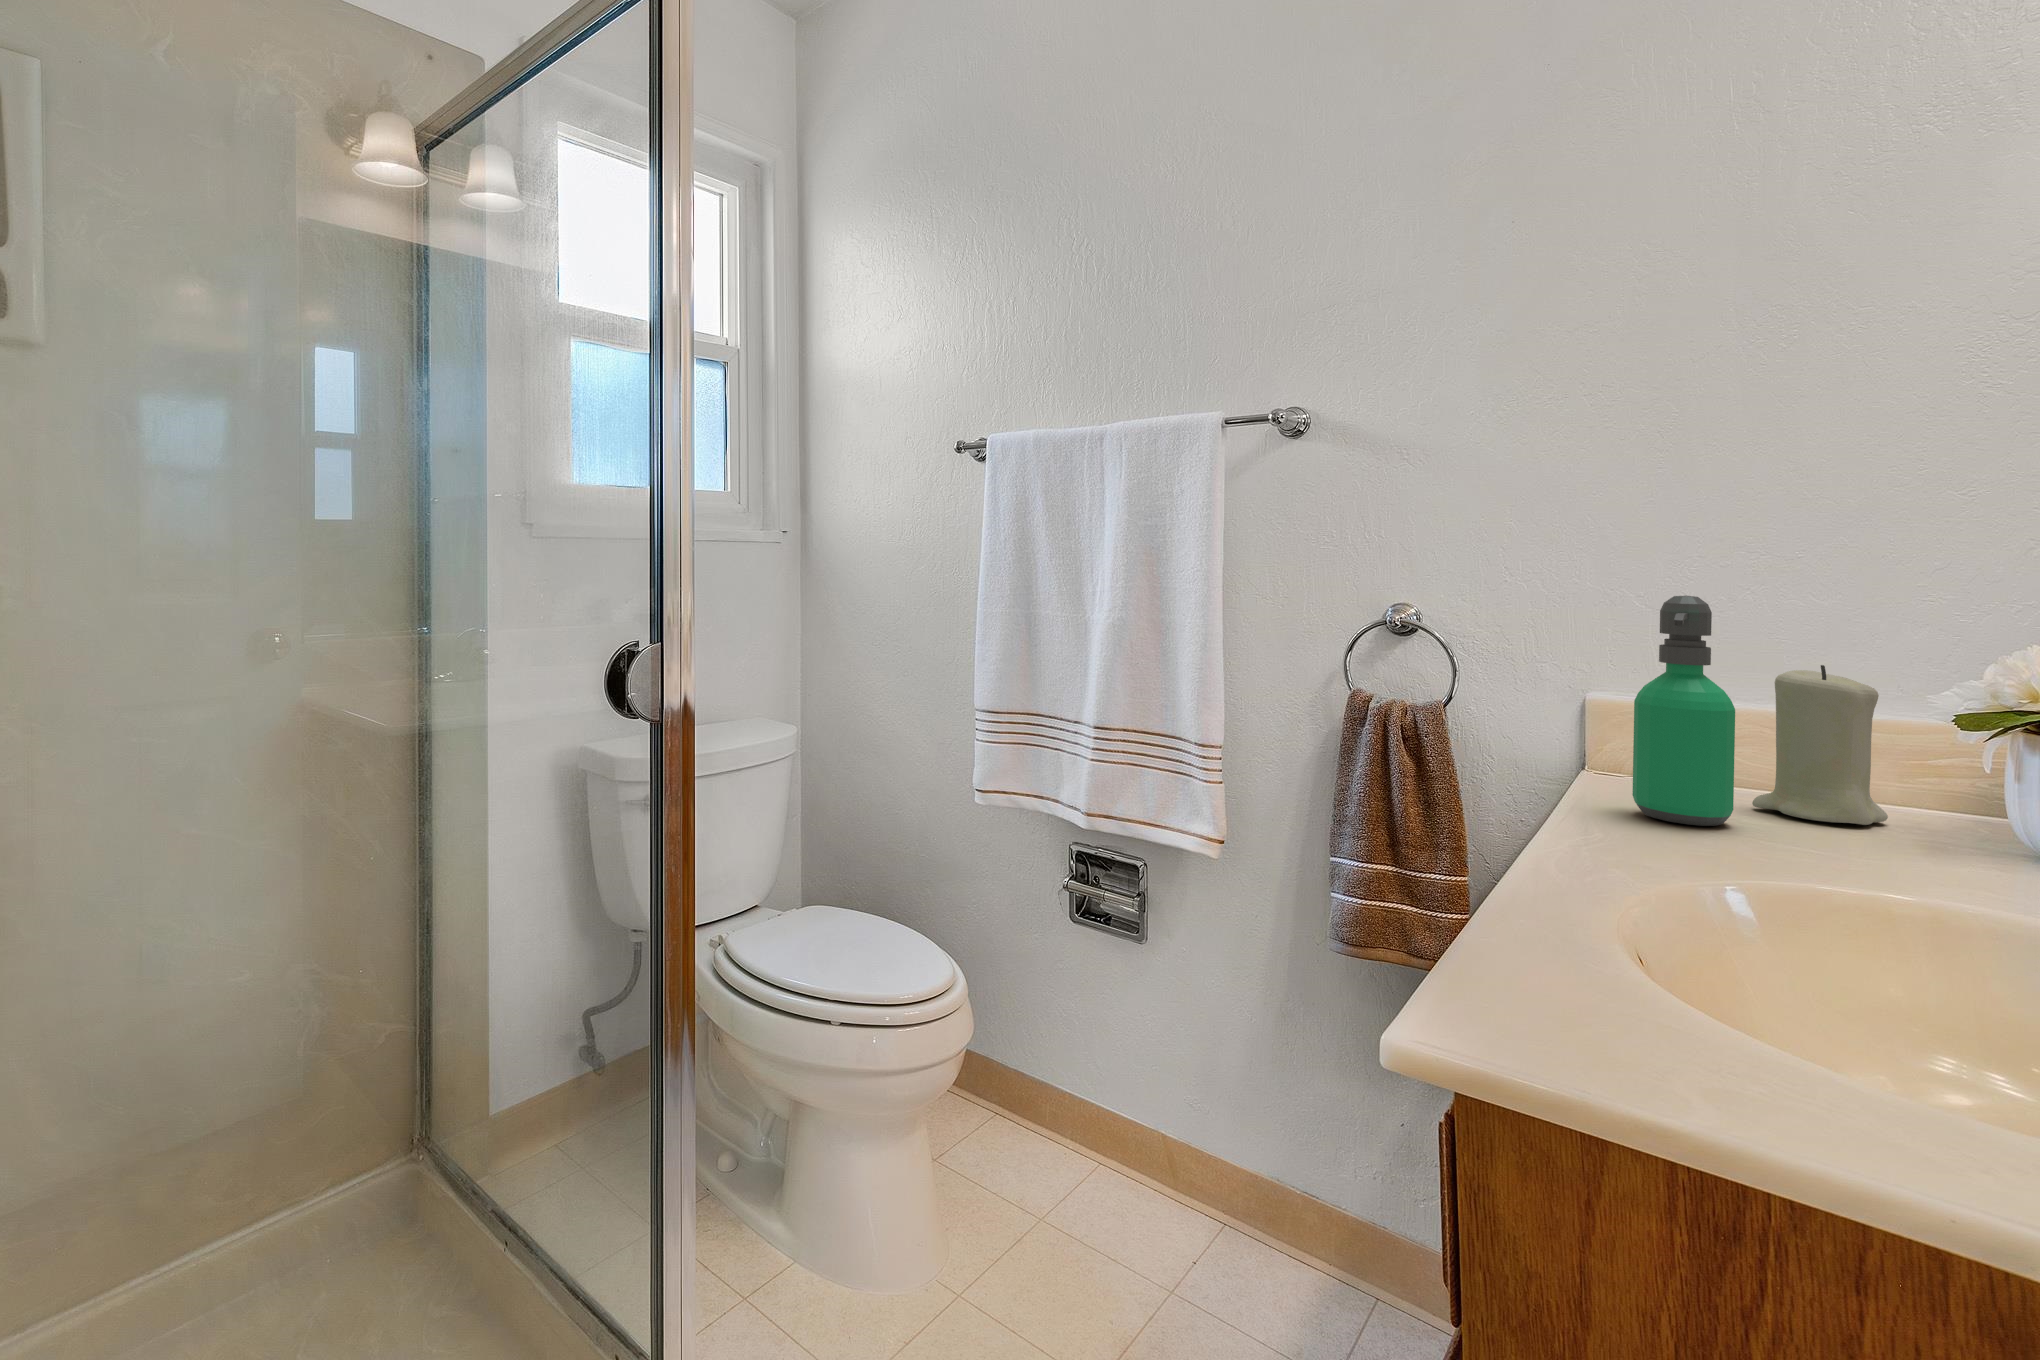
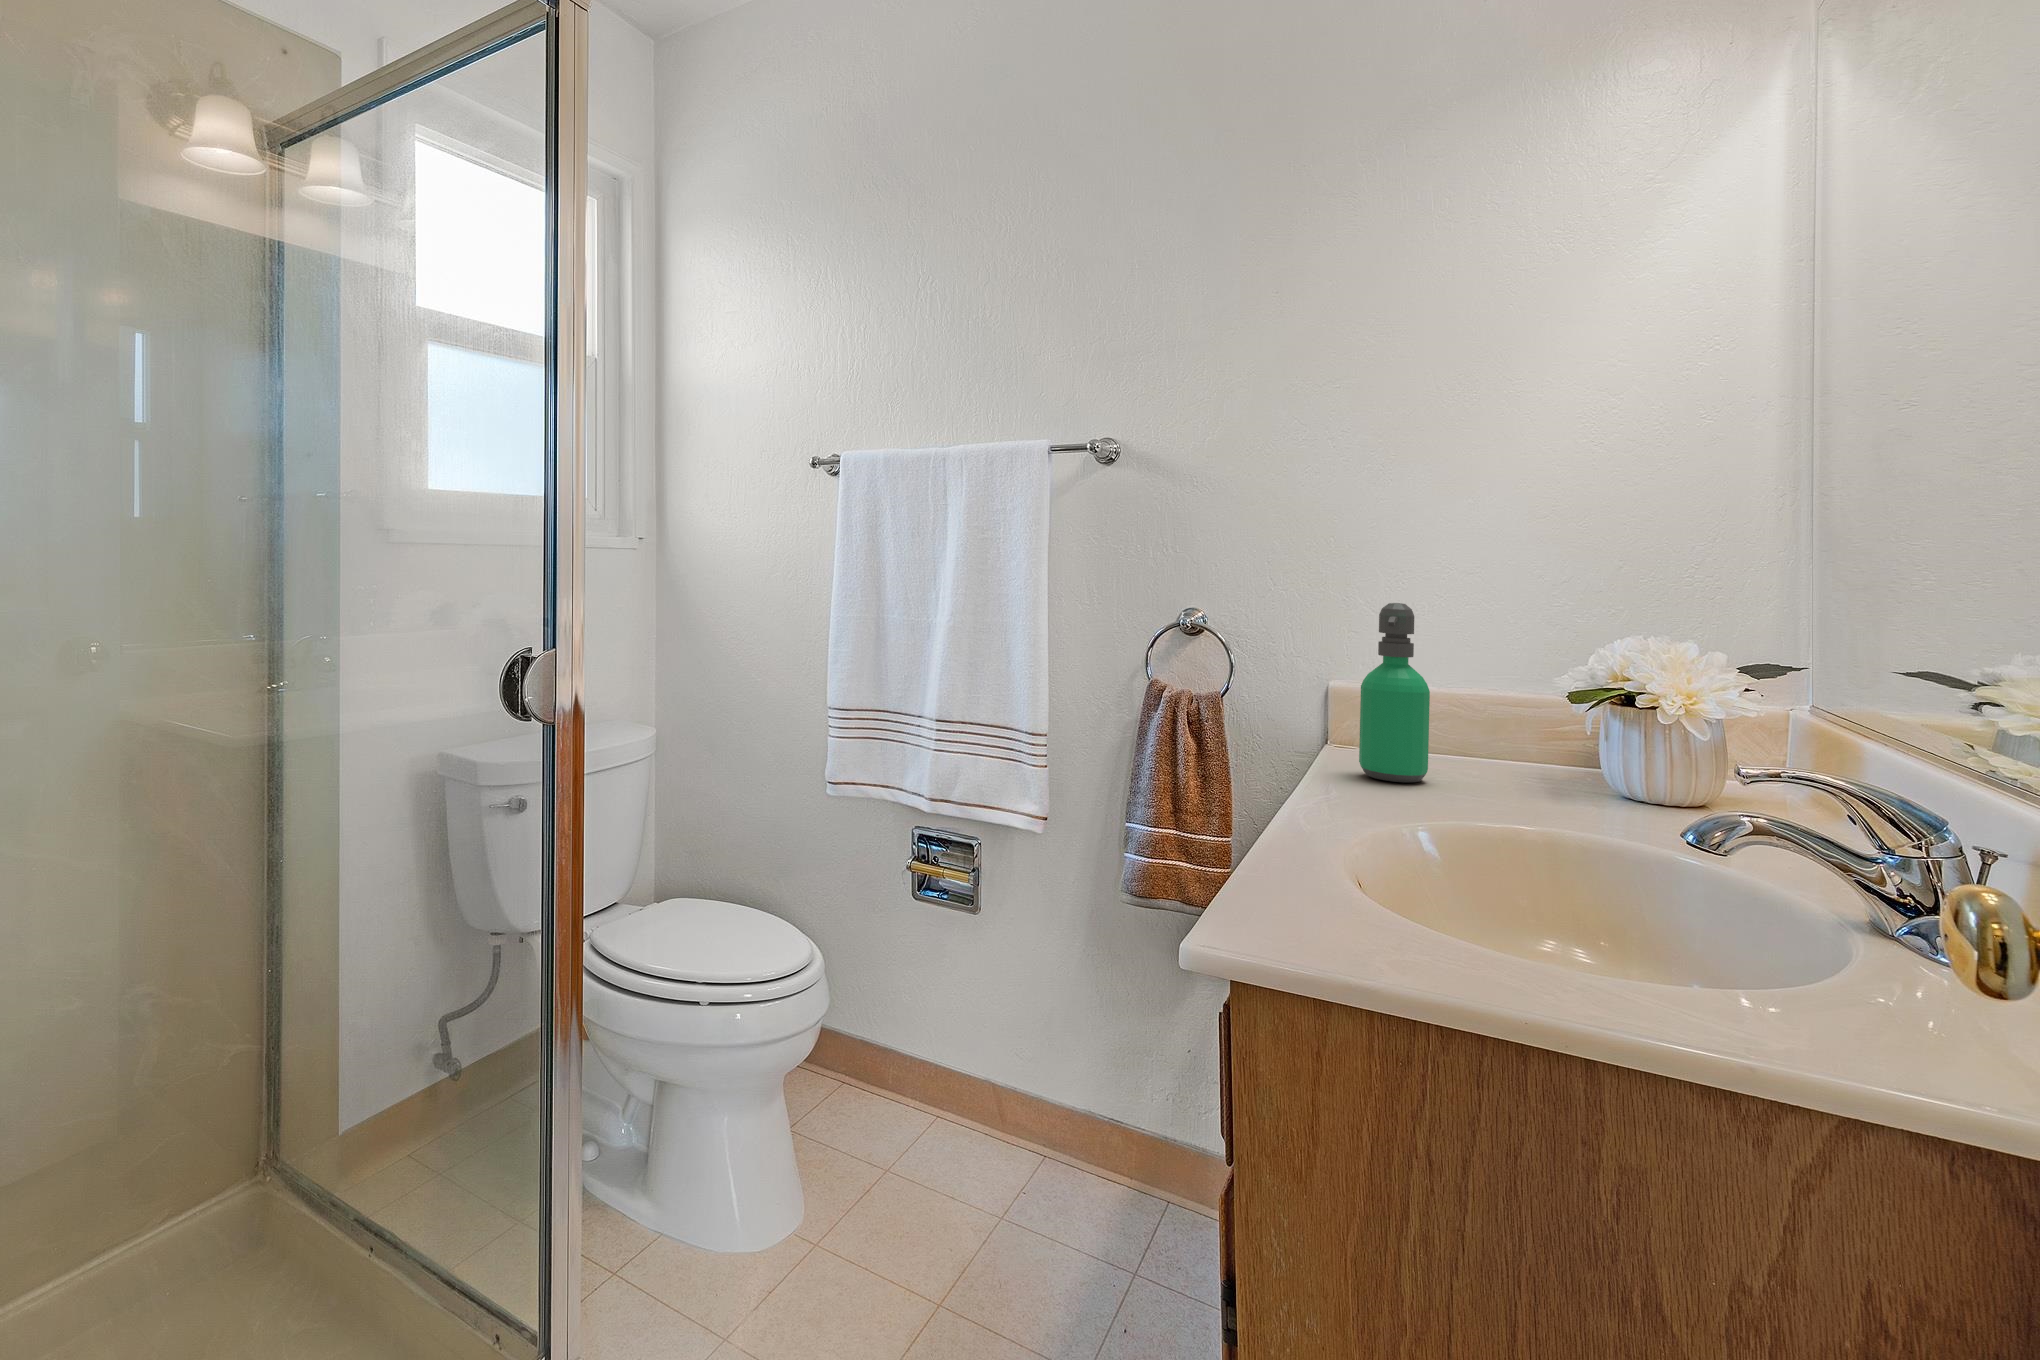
candle: present [1752,665,1888,825] -> none [1442,657,1531,778]

